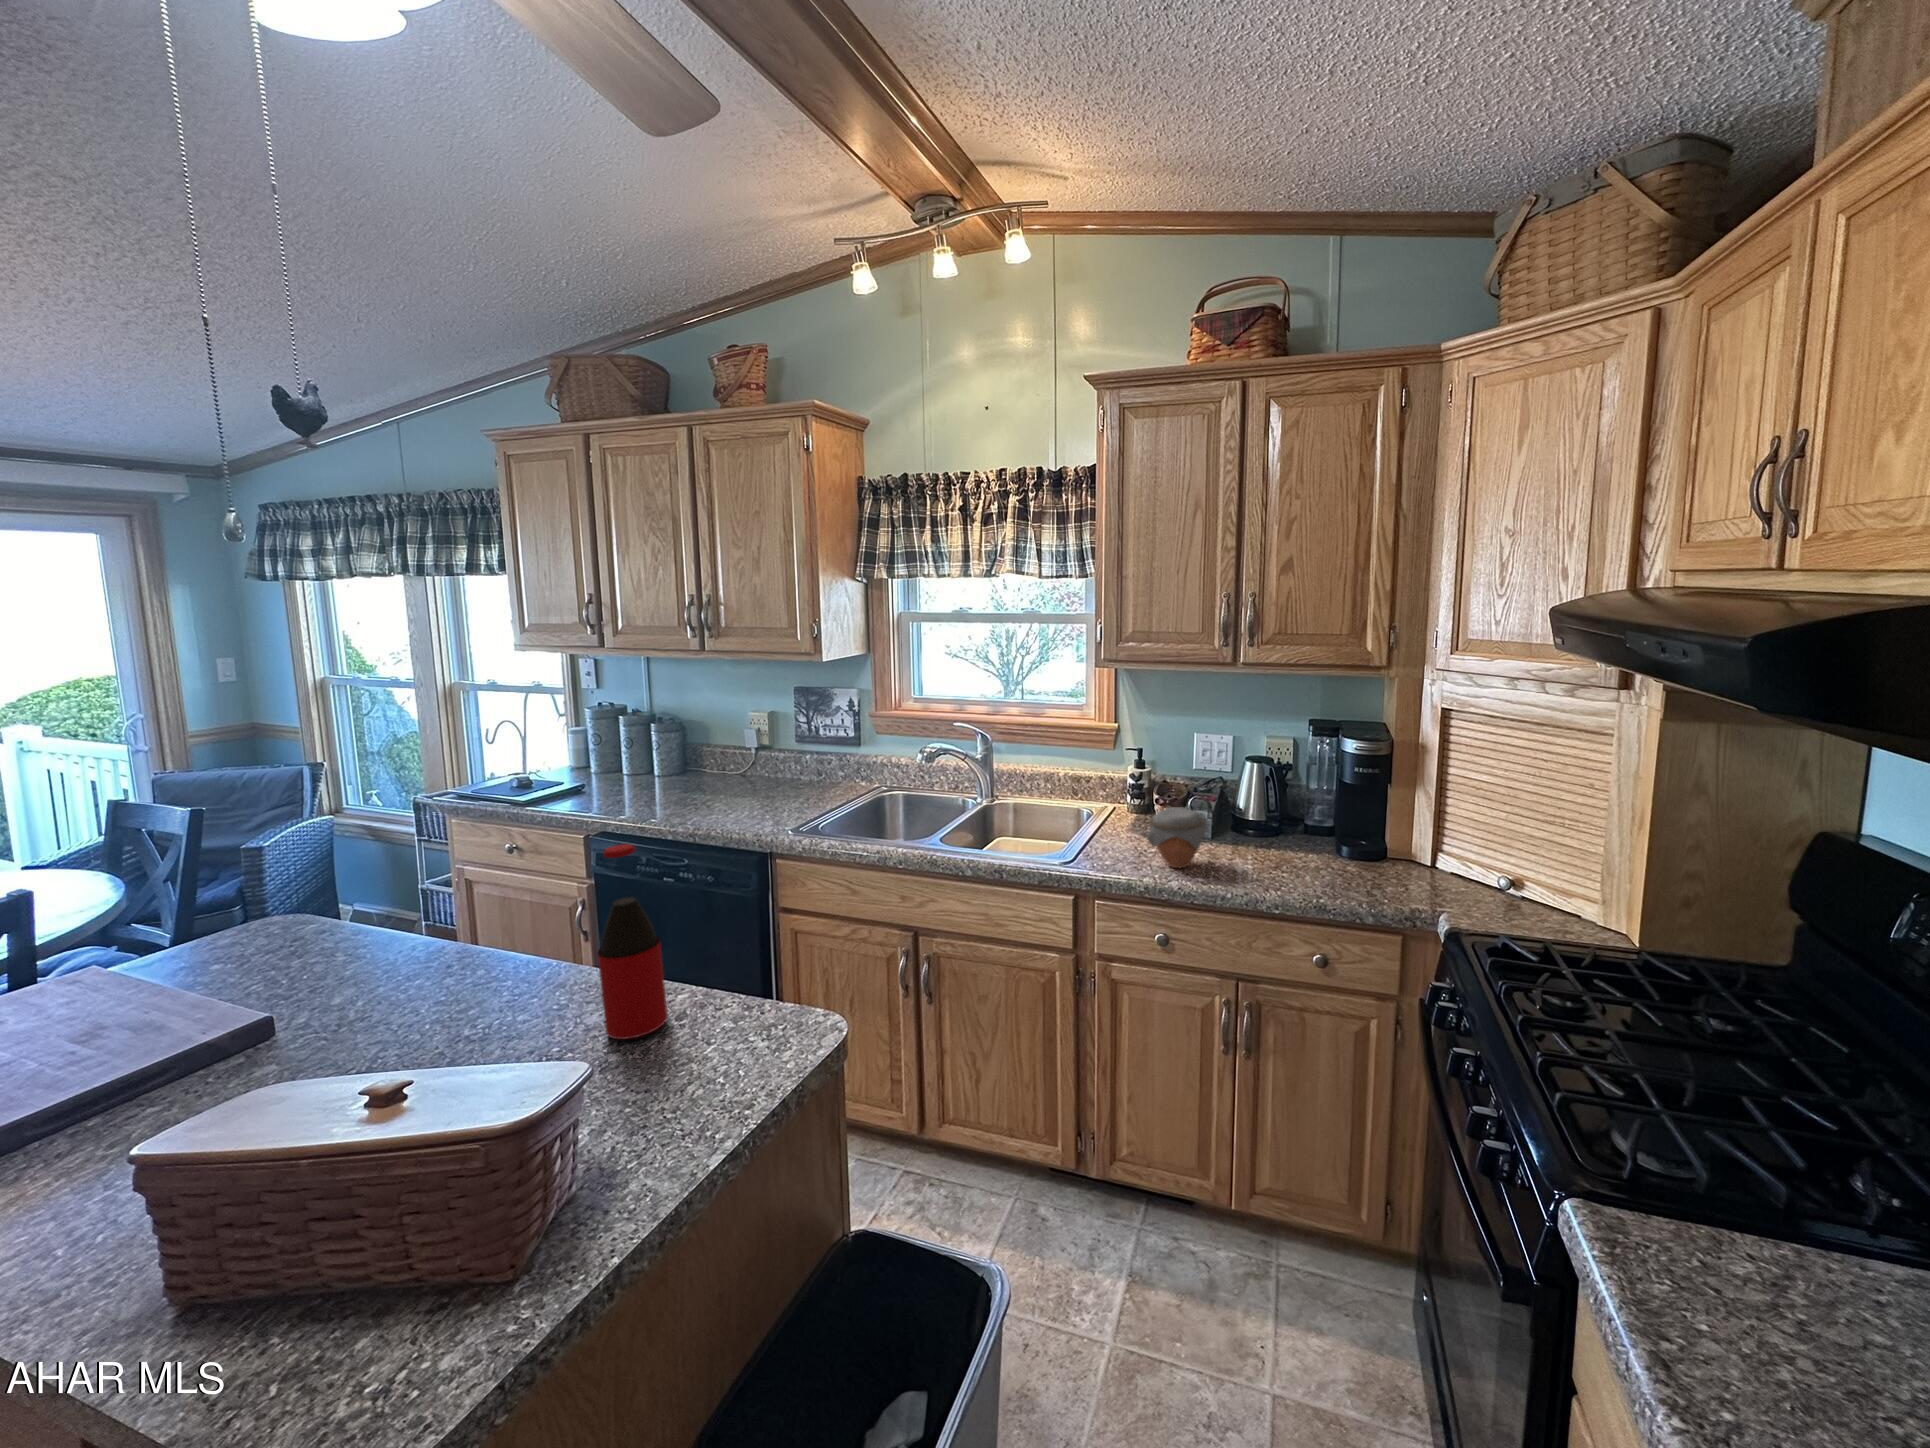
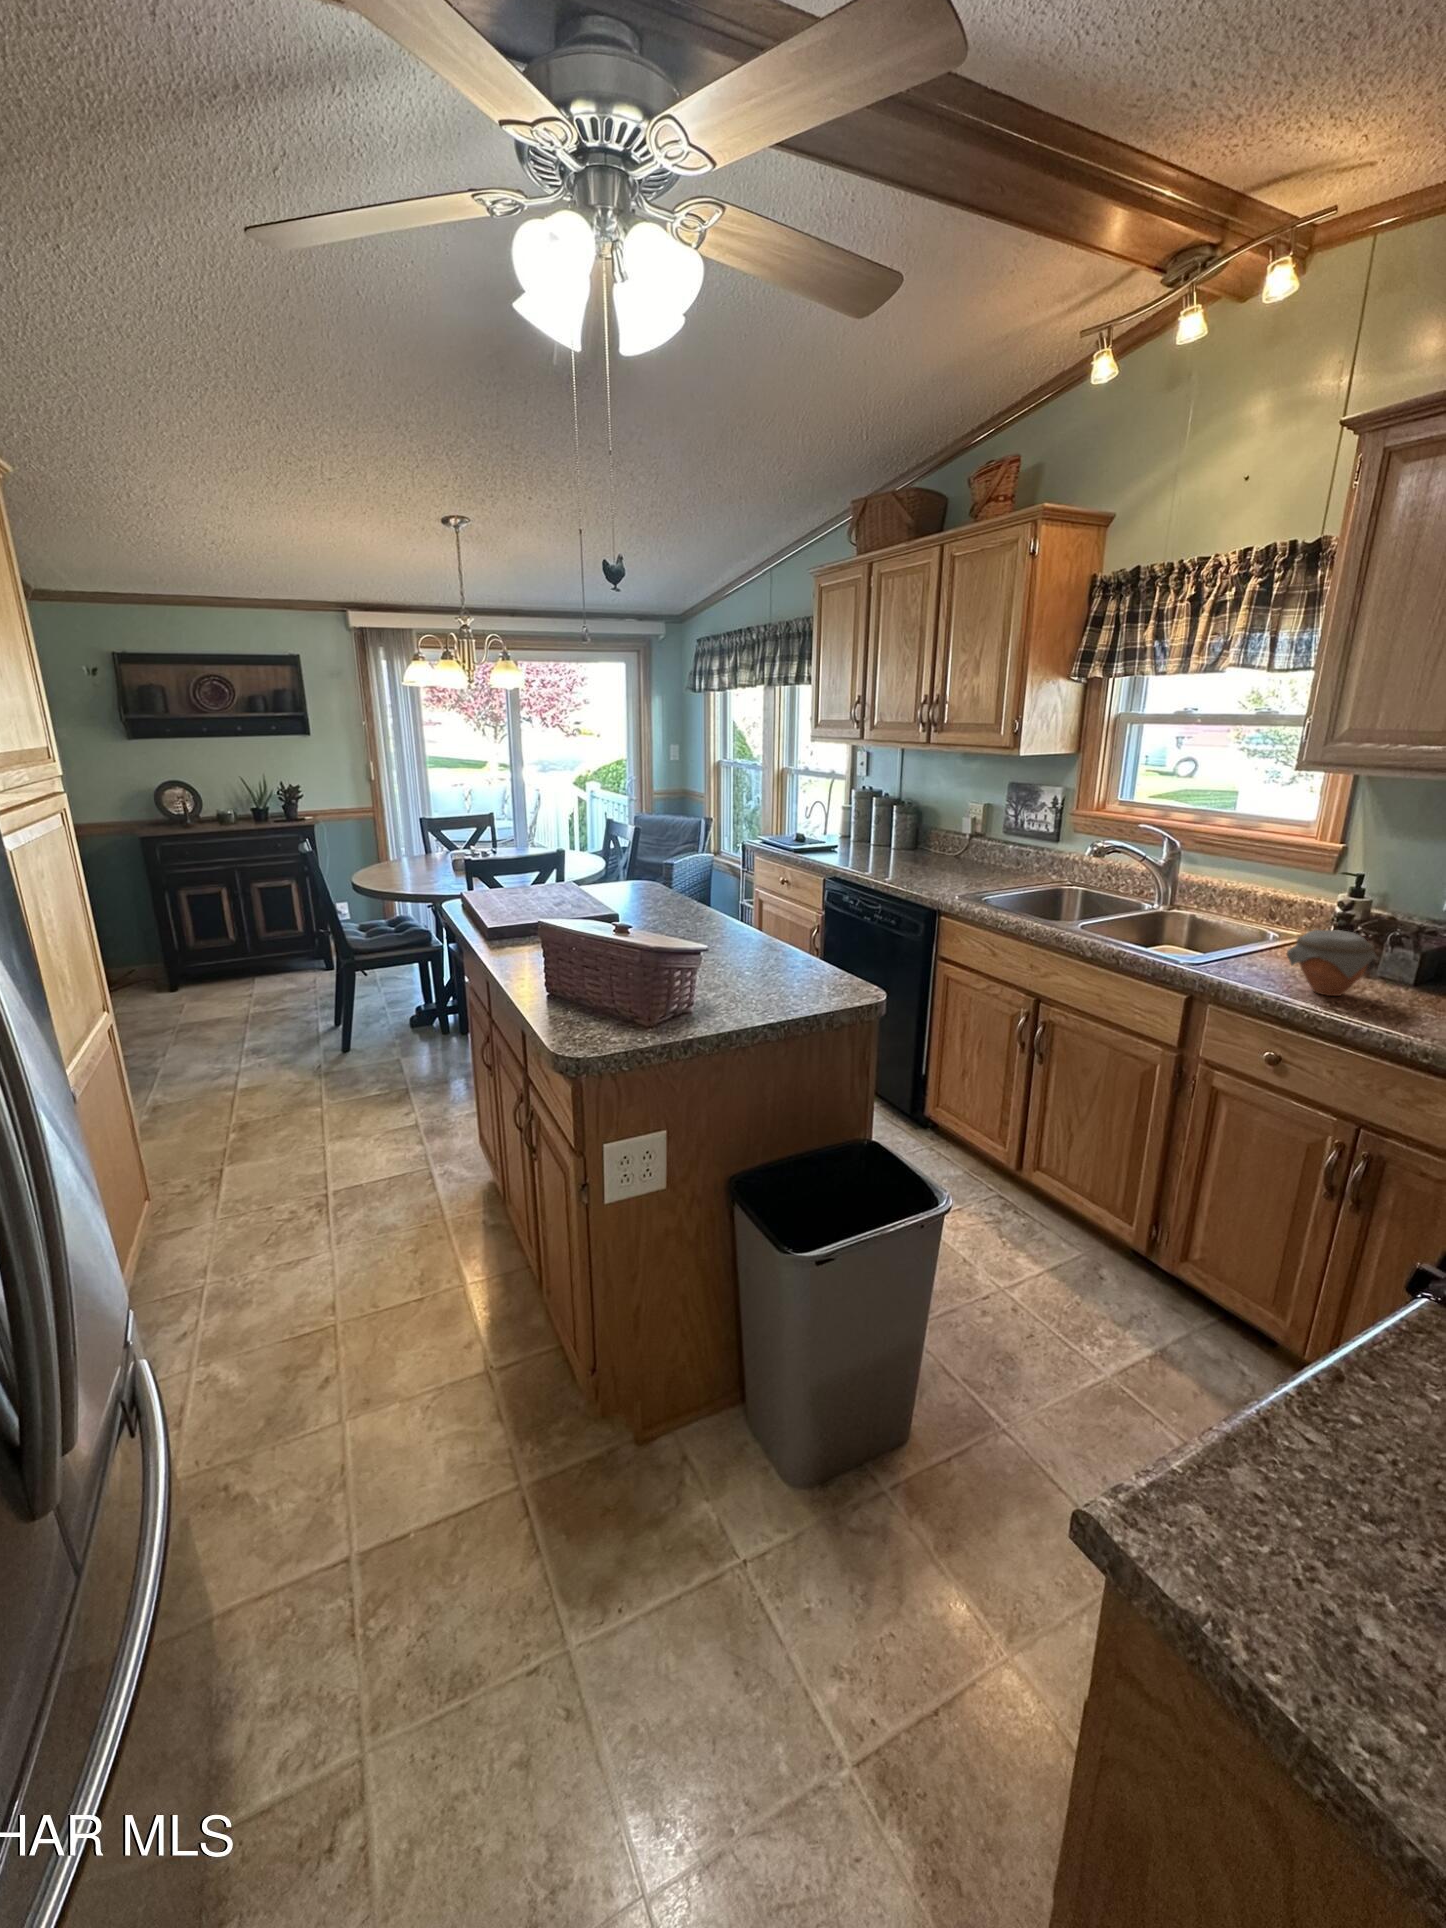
bottle: present [598,844,668,1039] -> none [747,845,783,968]

